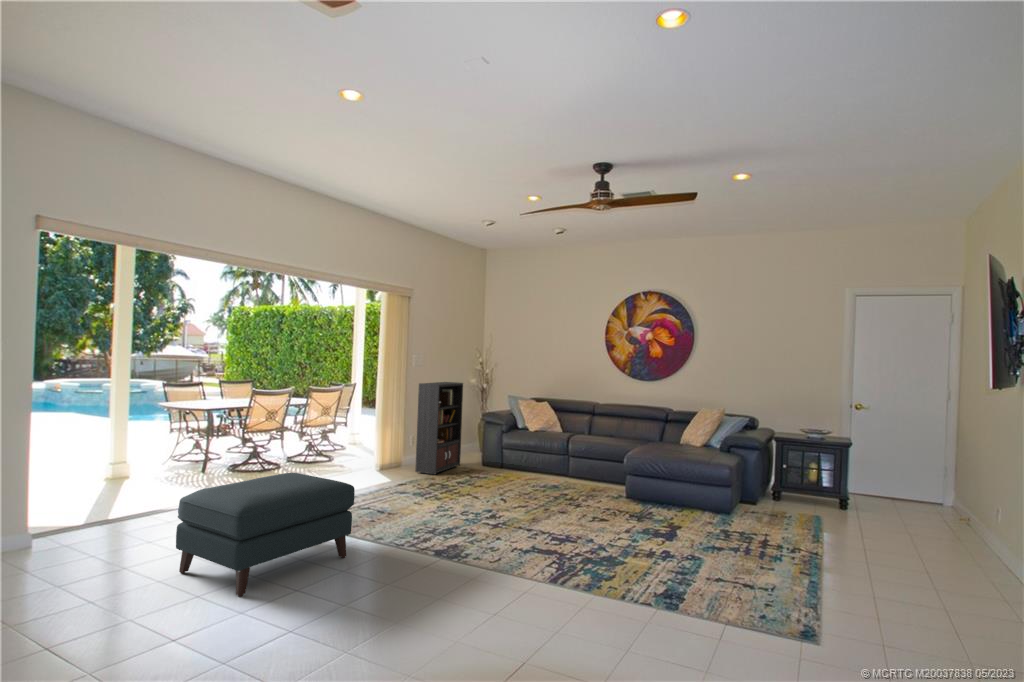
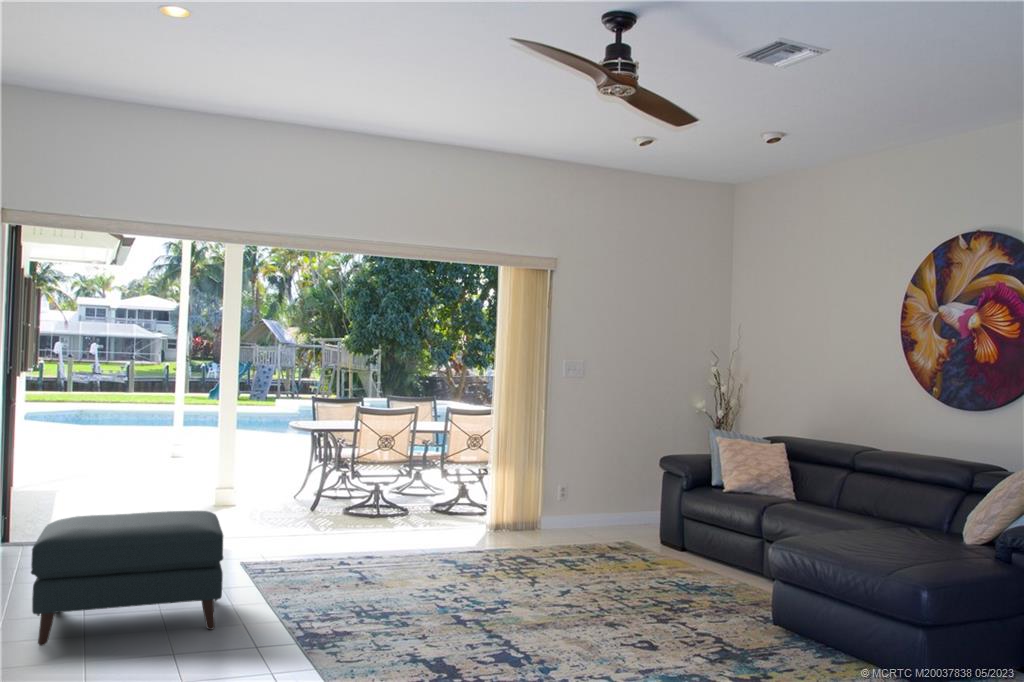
bookcase: present [415,382,463,474] -> none [533,404,621,546]

